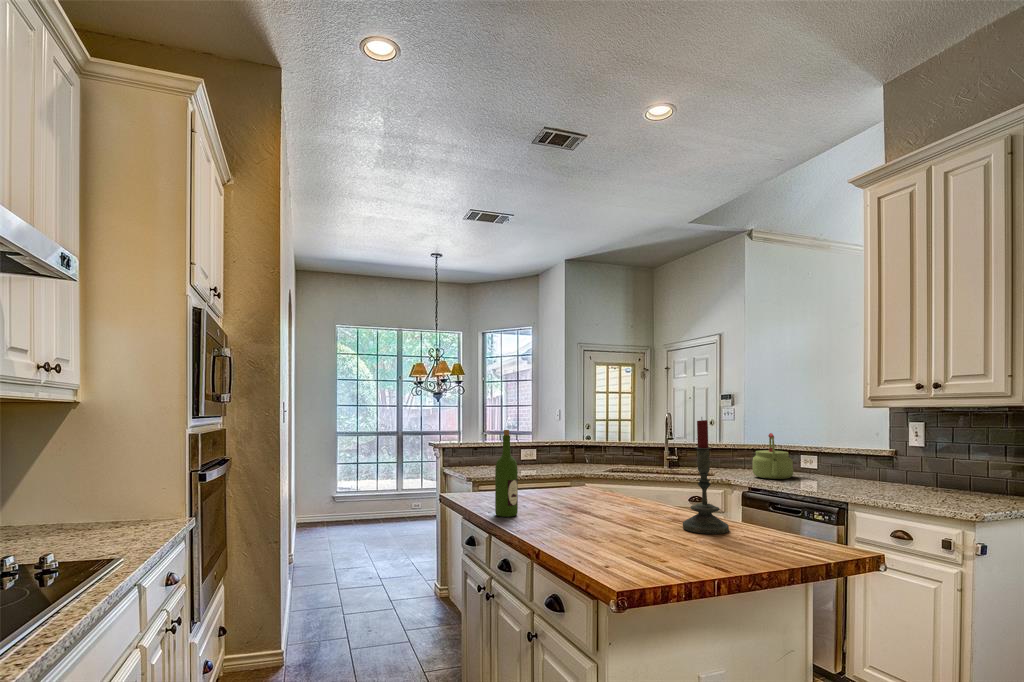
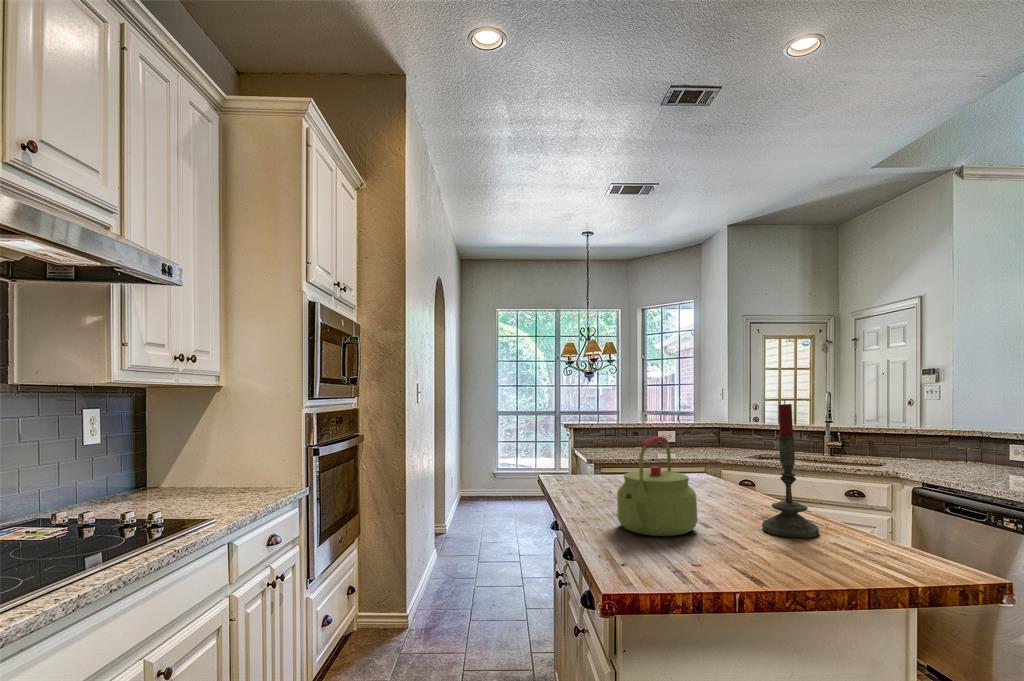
wine bottle: present [495,430,518,517] -> none [568,412,591,502]
kettle: present [752,433,793,479] -> present [617,436,697,536]

